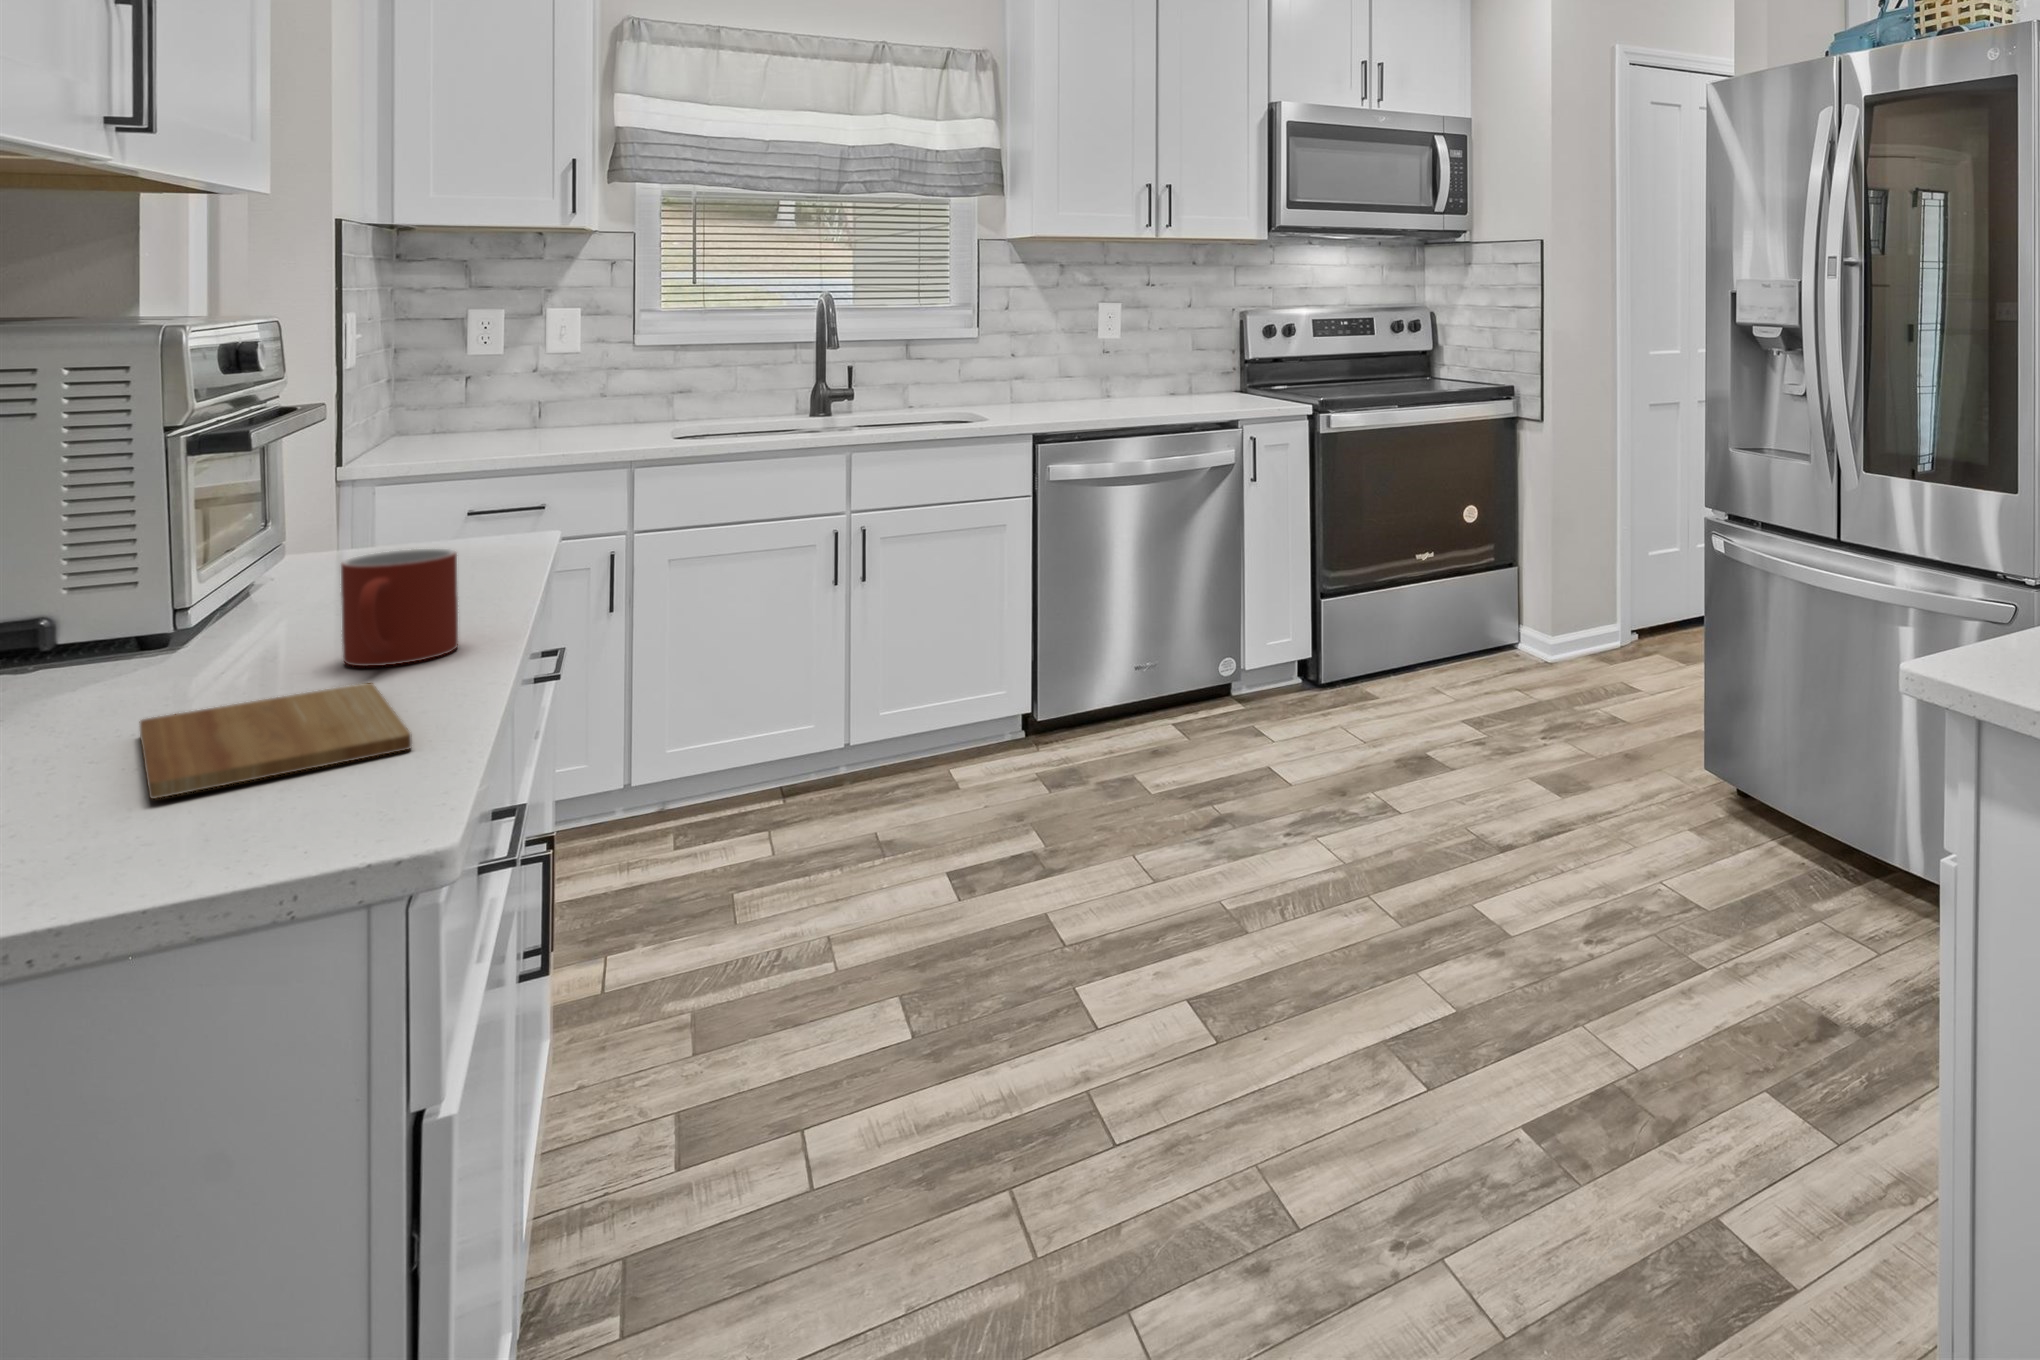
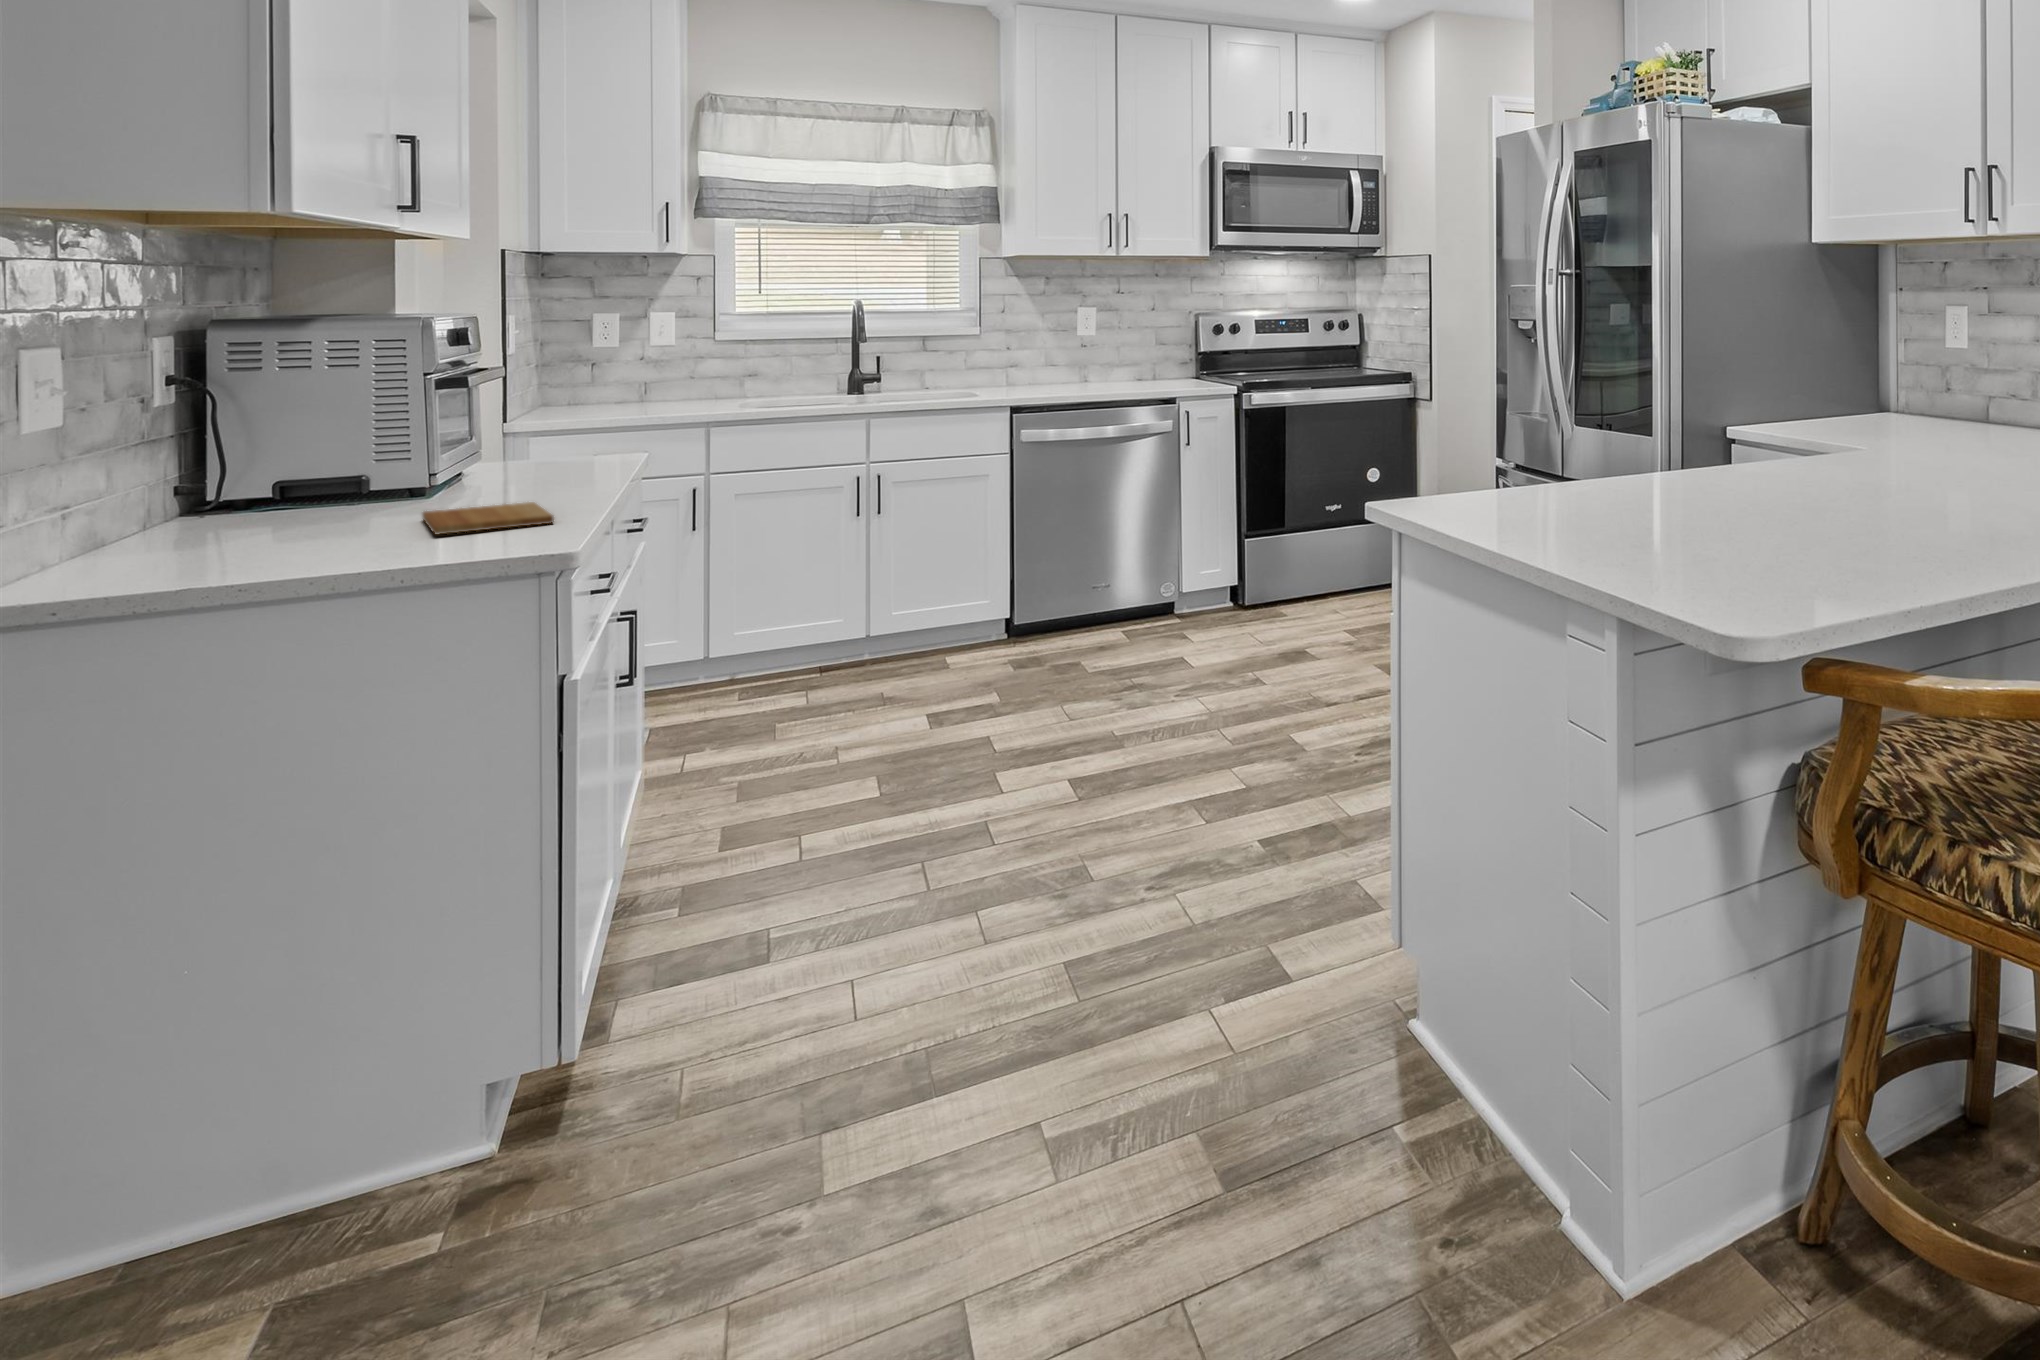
mug: present [341,549,458,666] -> none [517,439,579,499]

